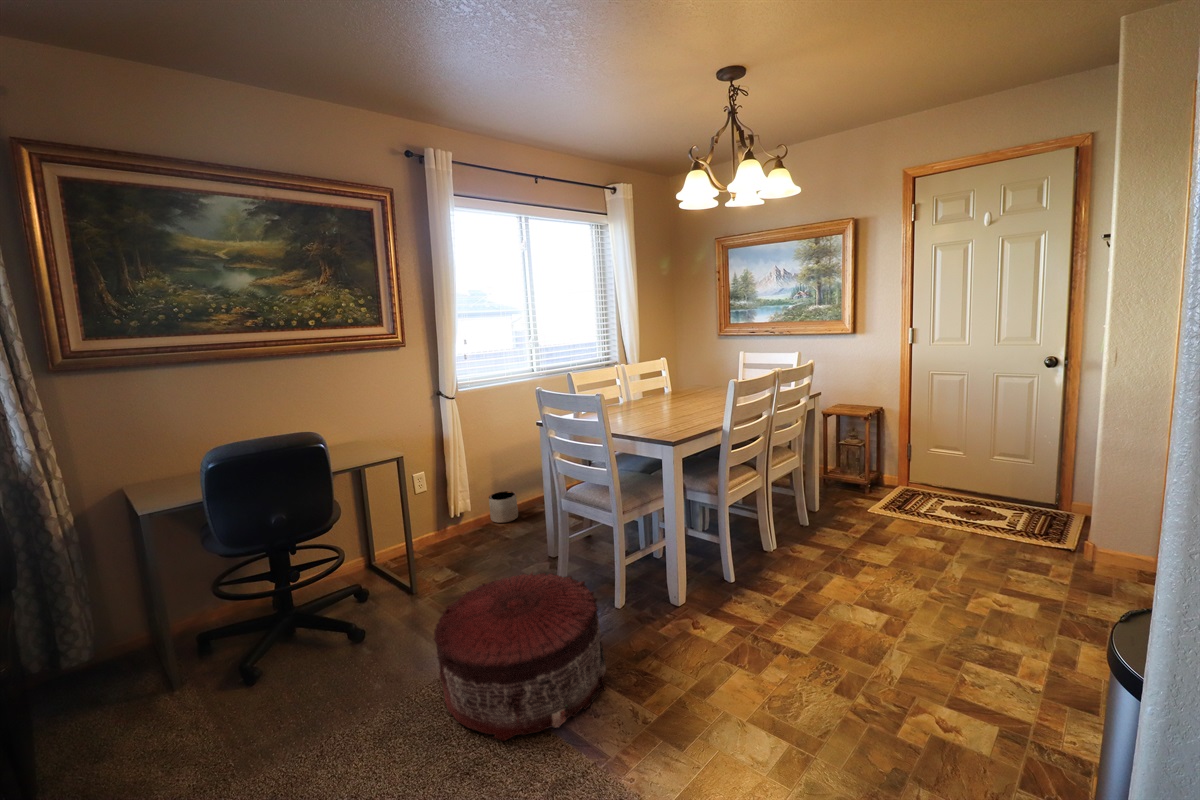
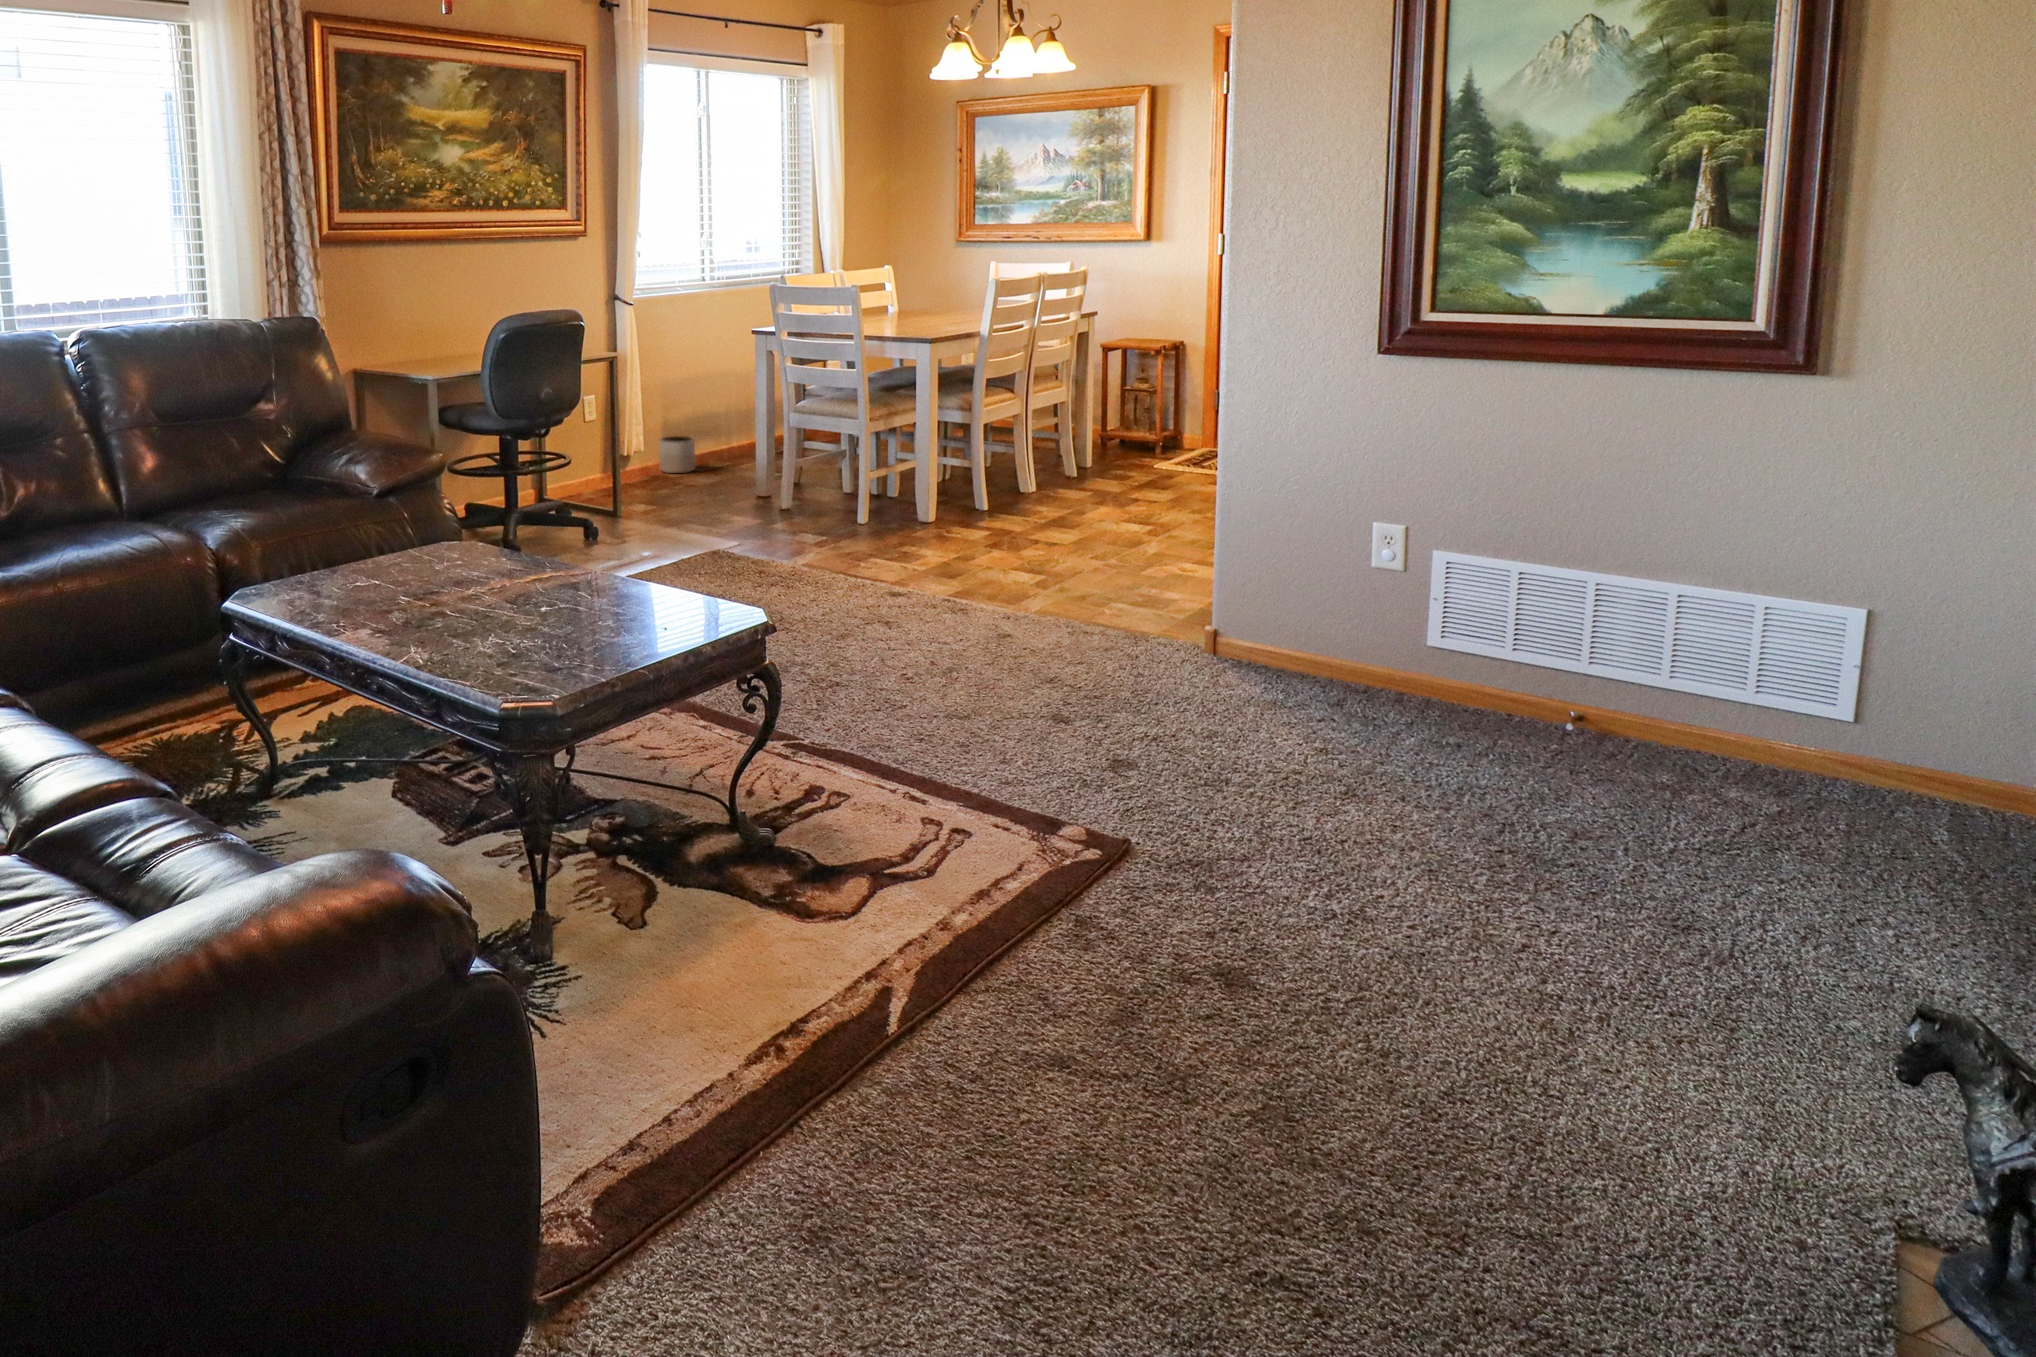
pouf: present [434,573,606,741] -> none [713,460,876,564]

